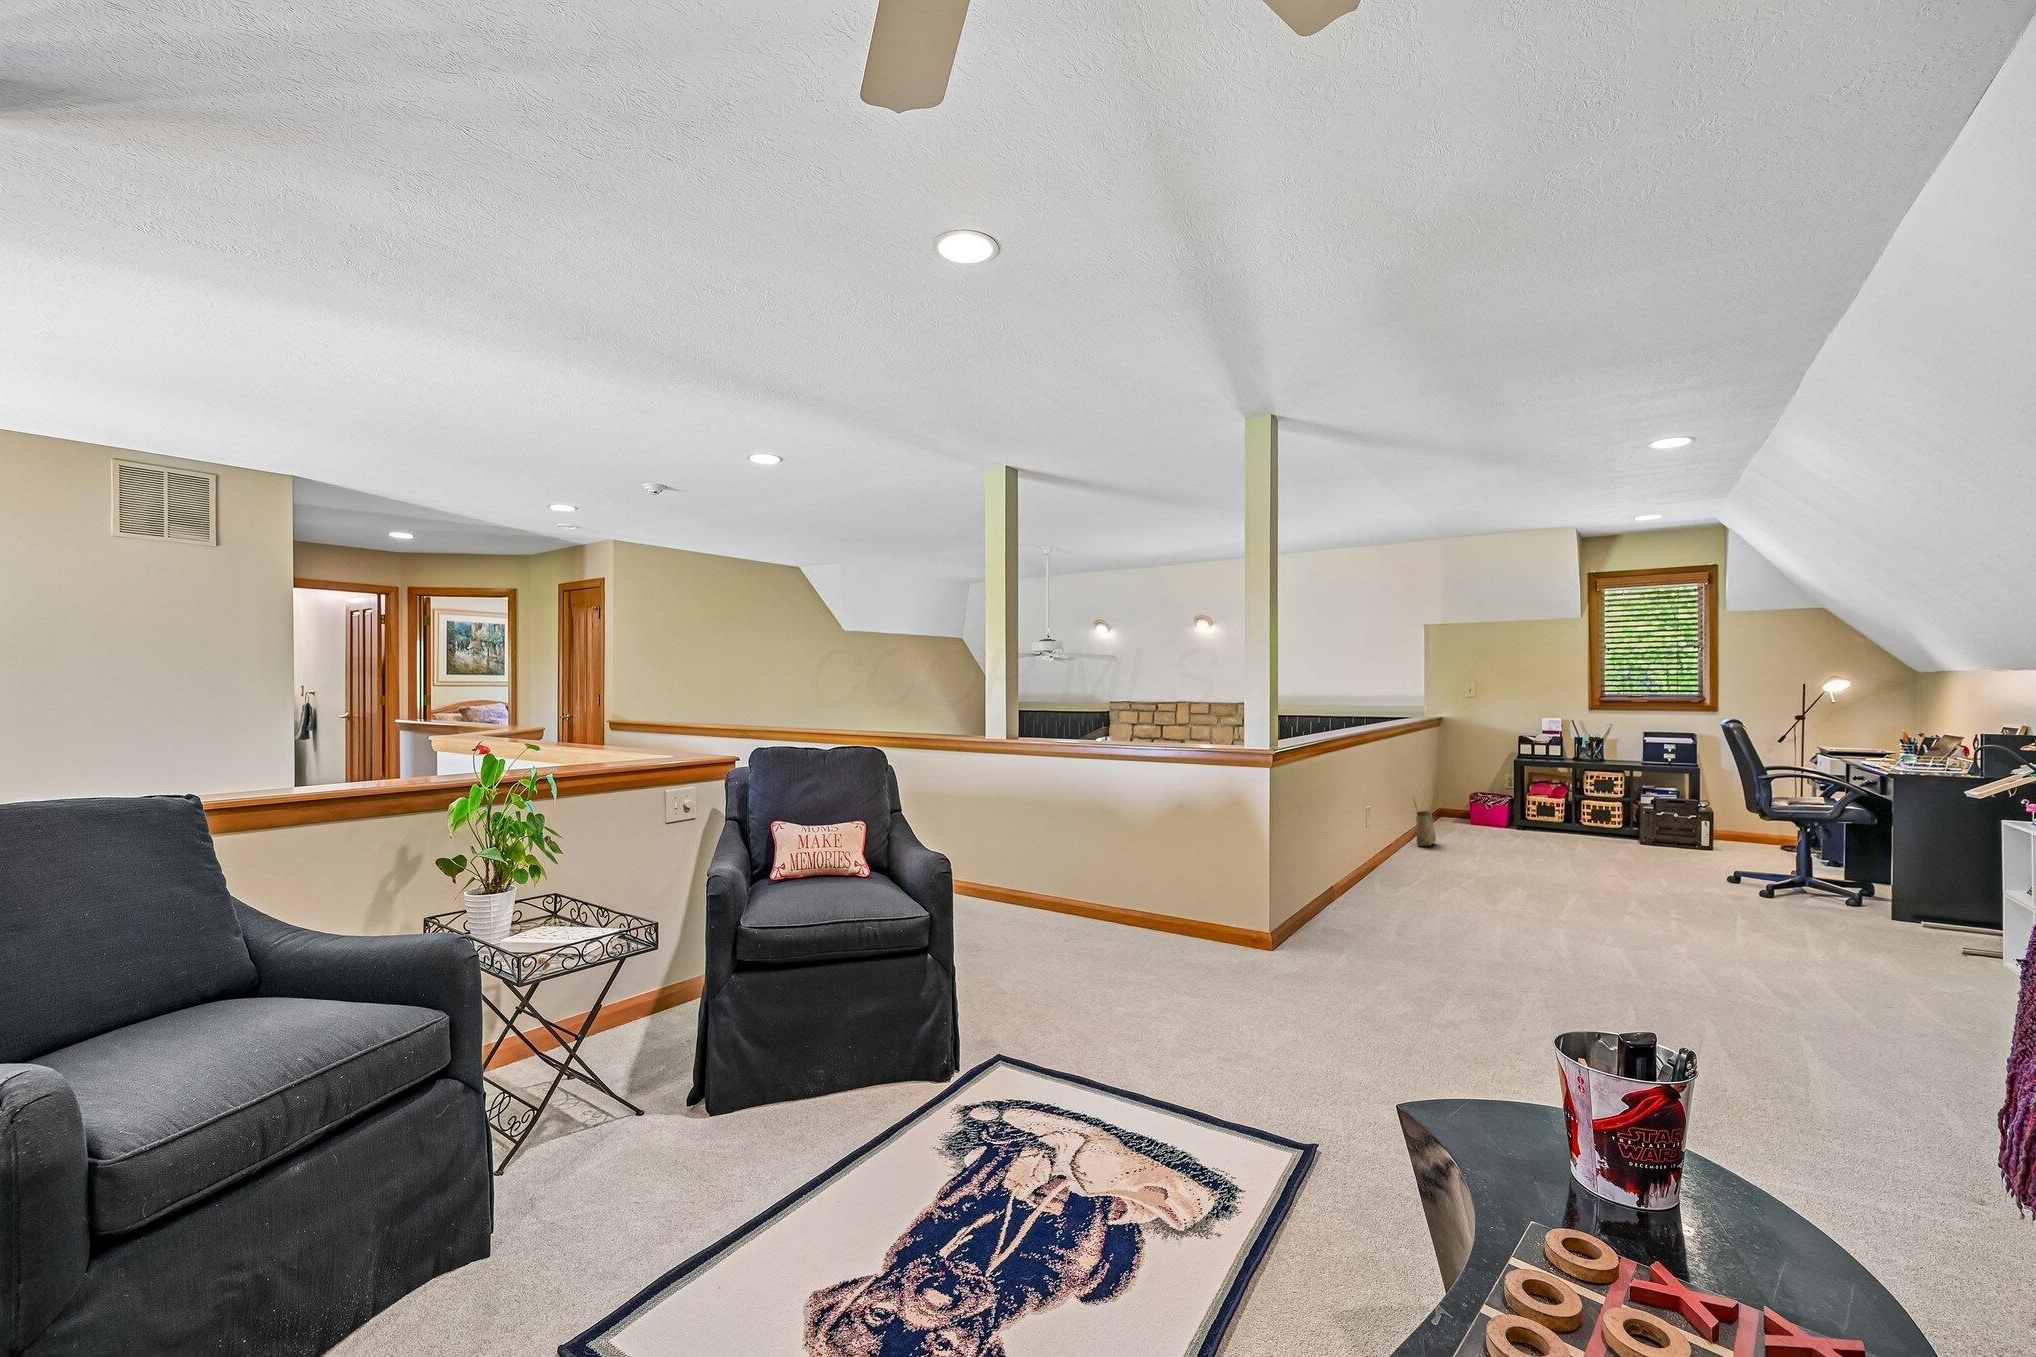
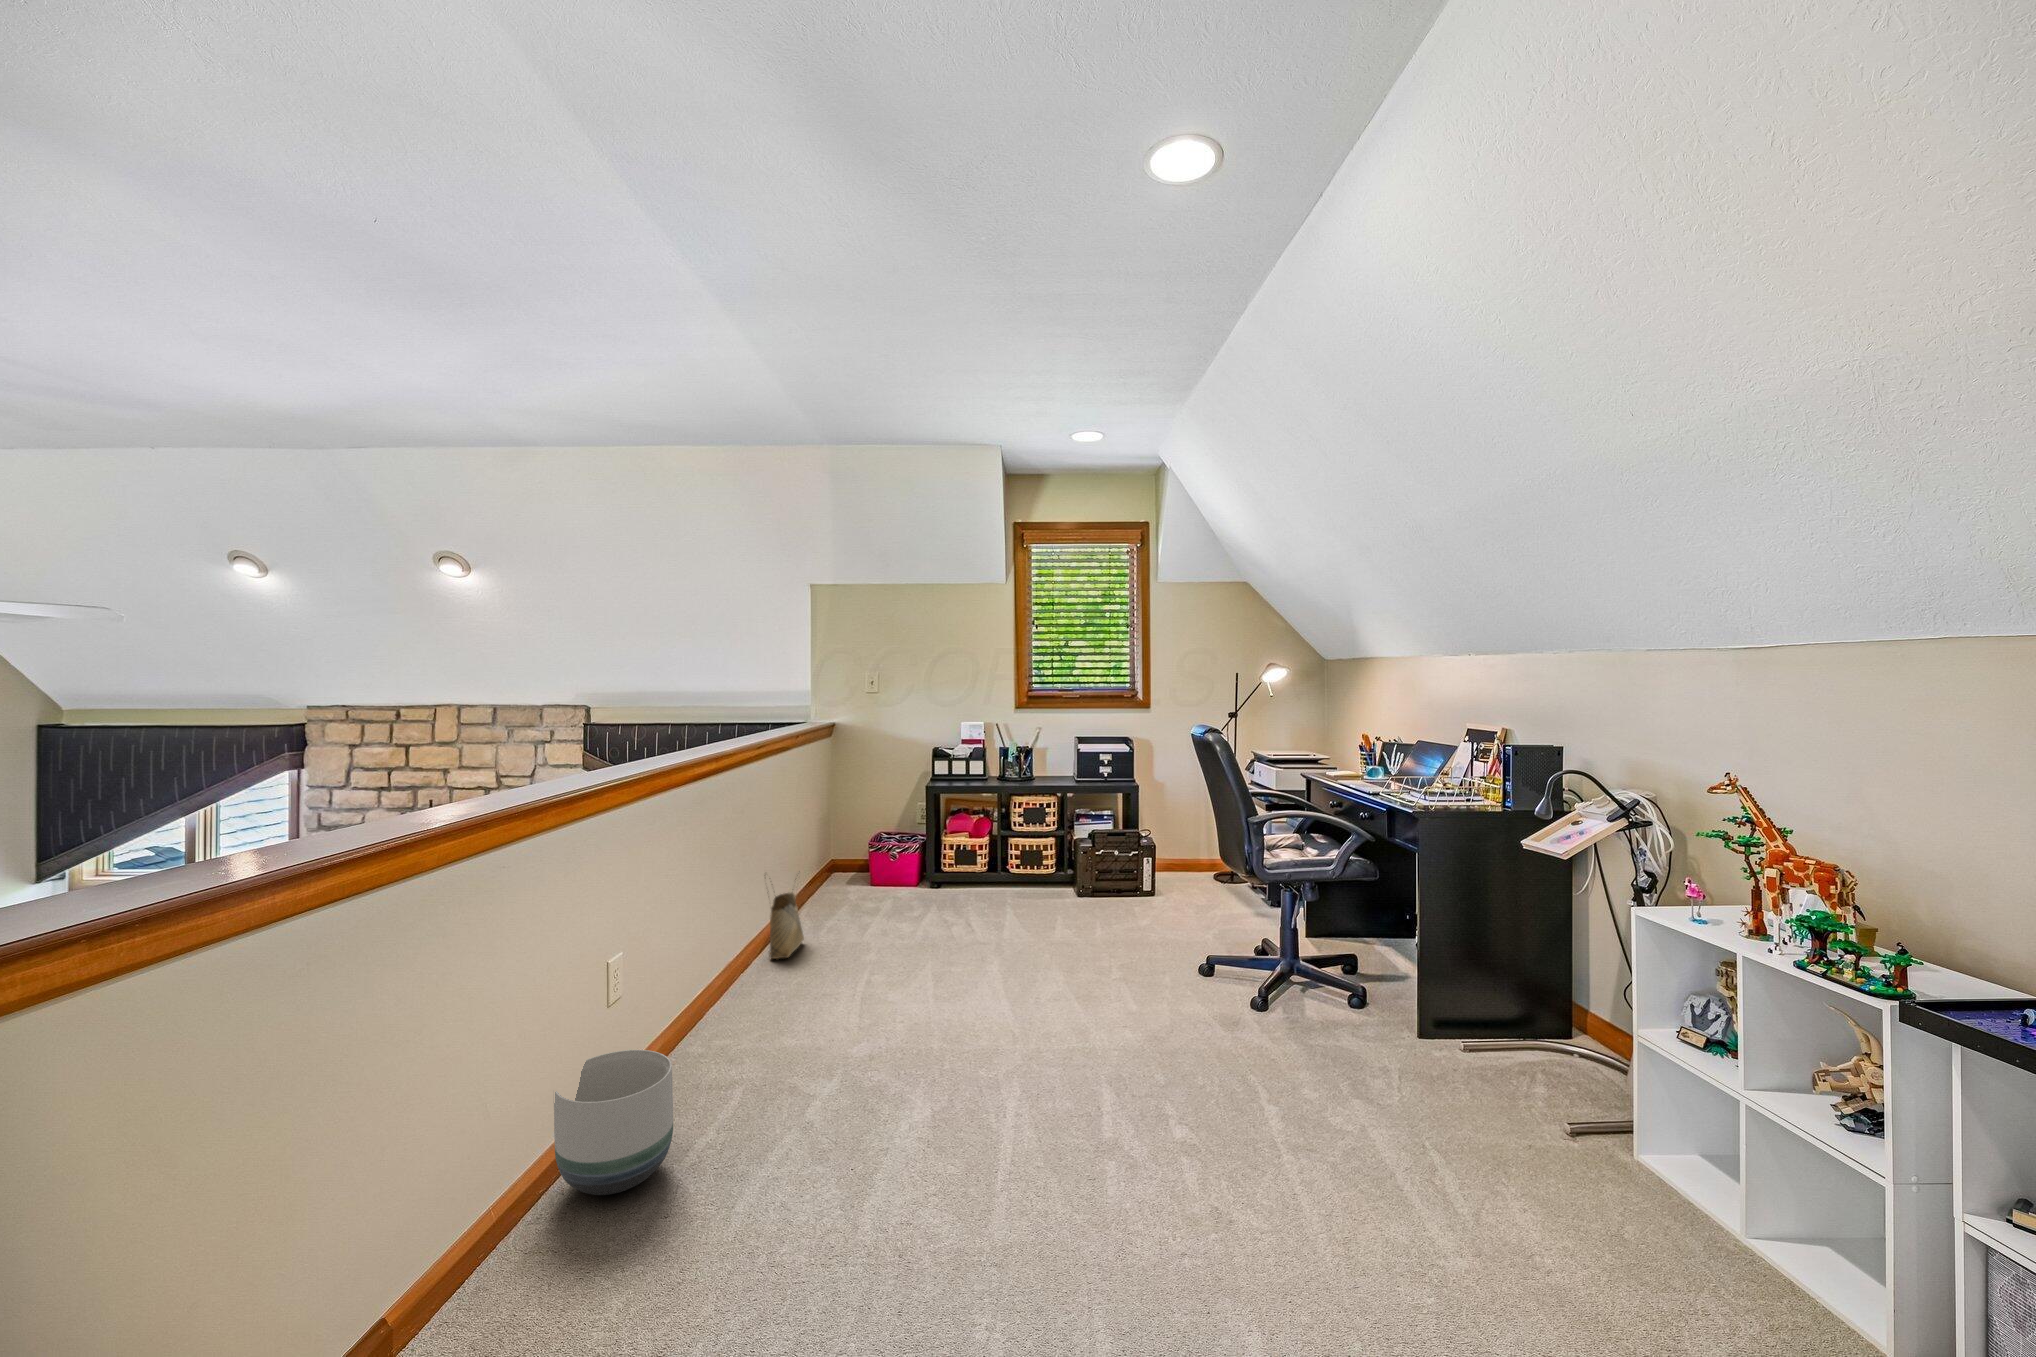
planter: none [1360,836,1412,890] -> present [554,1050,673,1195]

